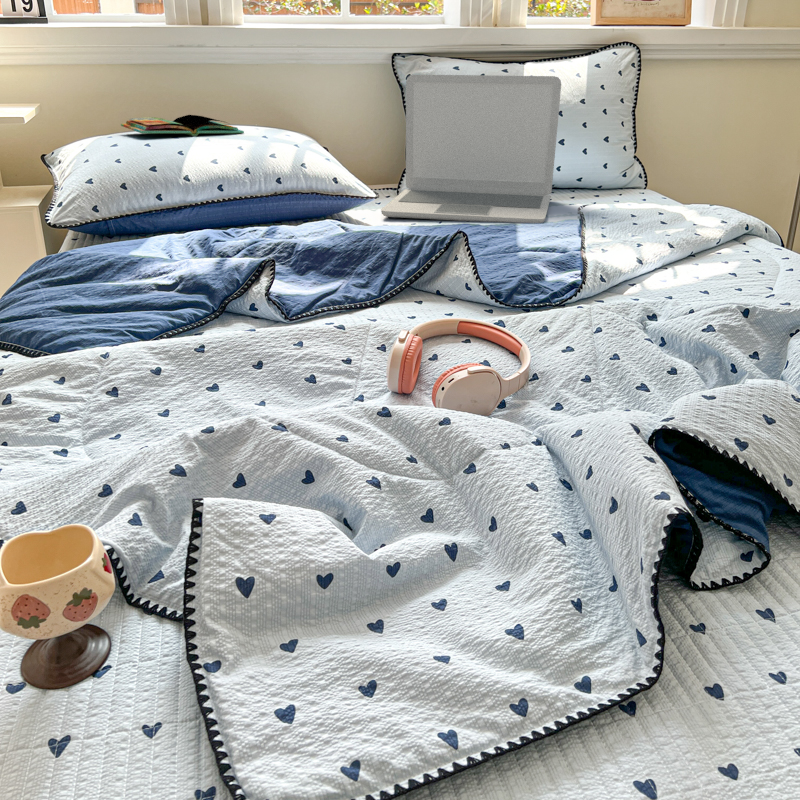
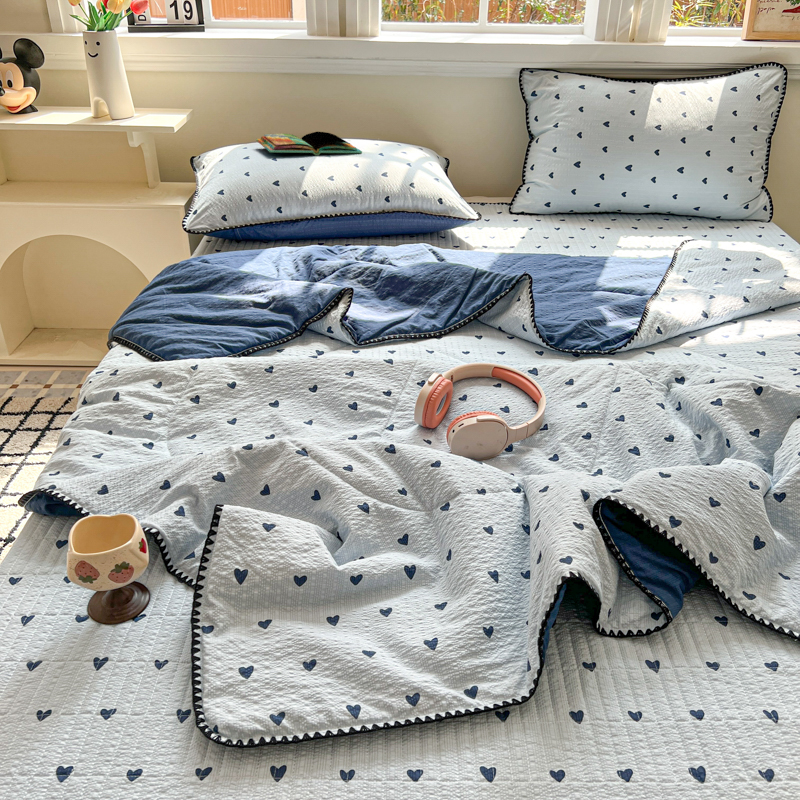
laptop: present [381,75,561,223] -> none [479,102,674,261]

